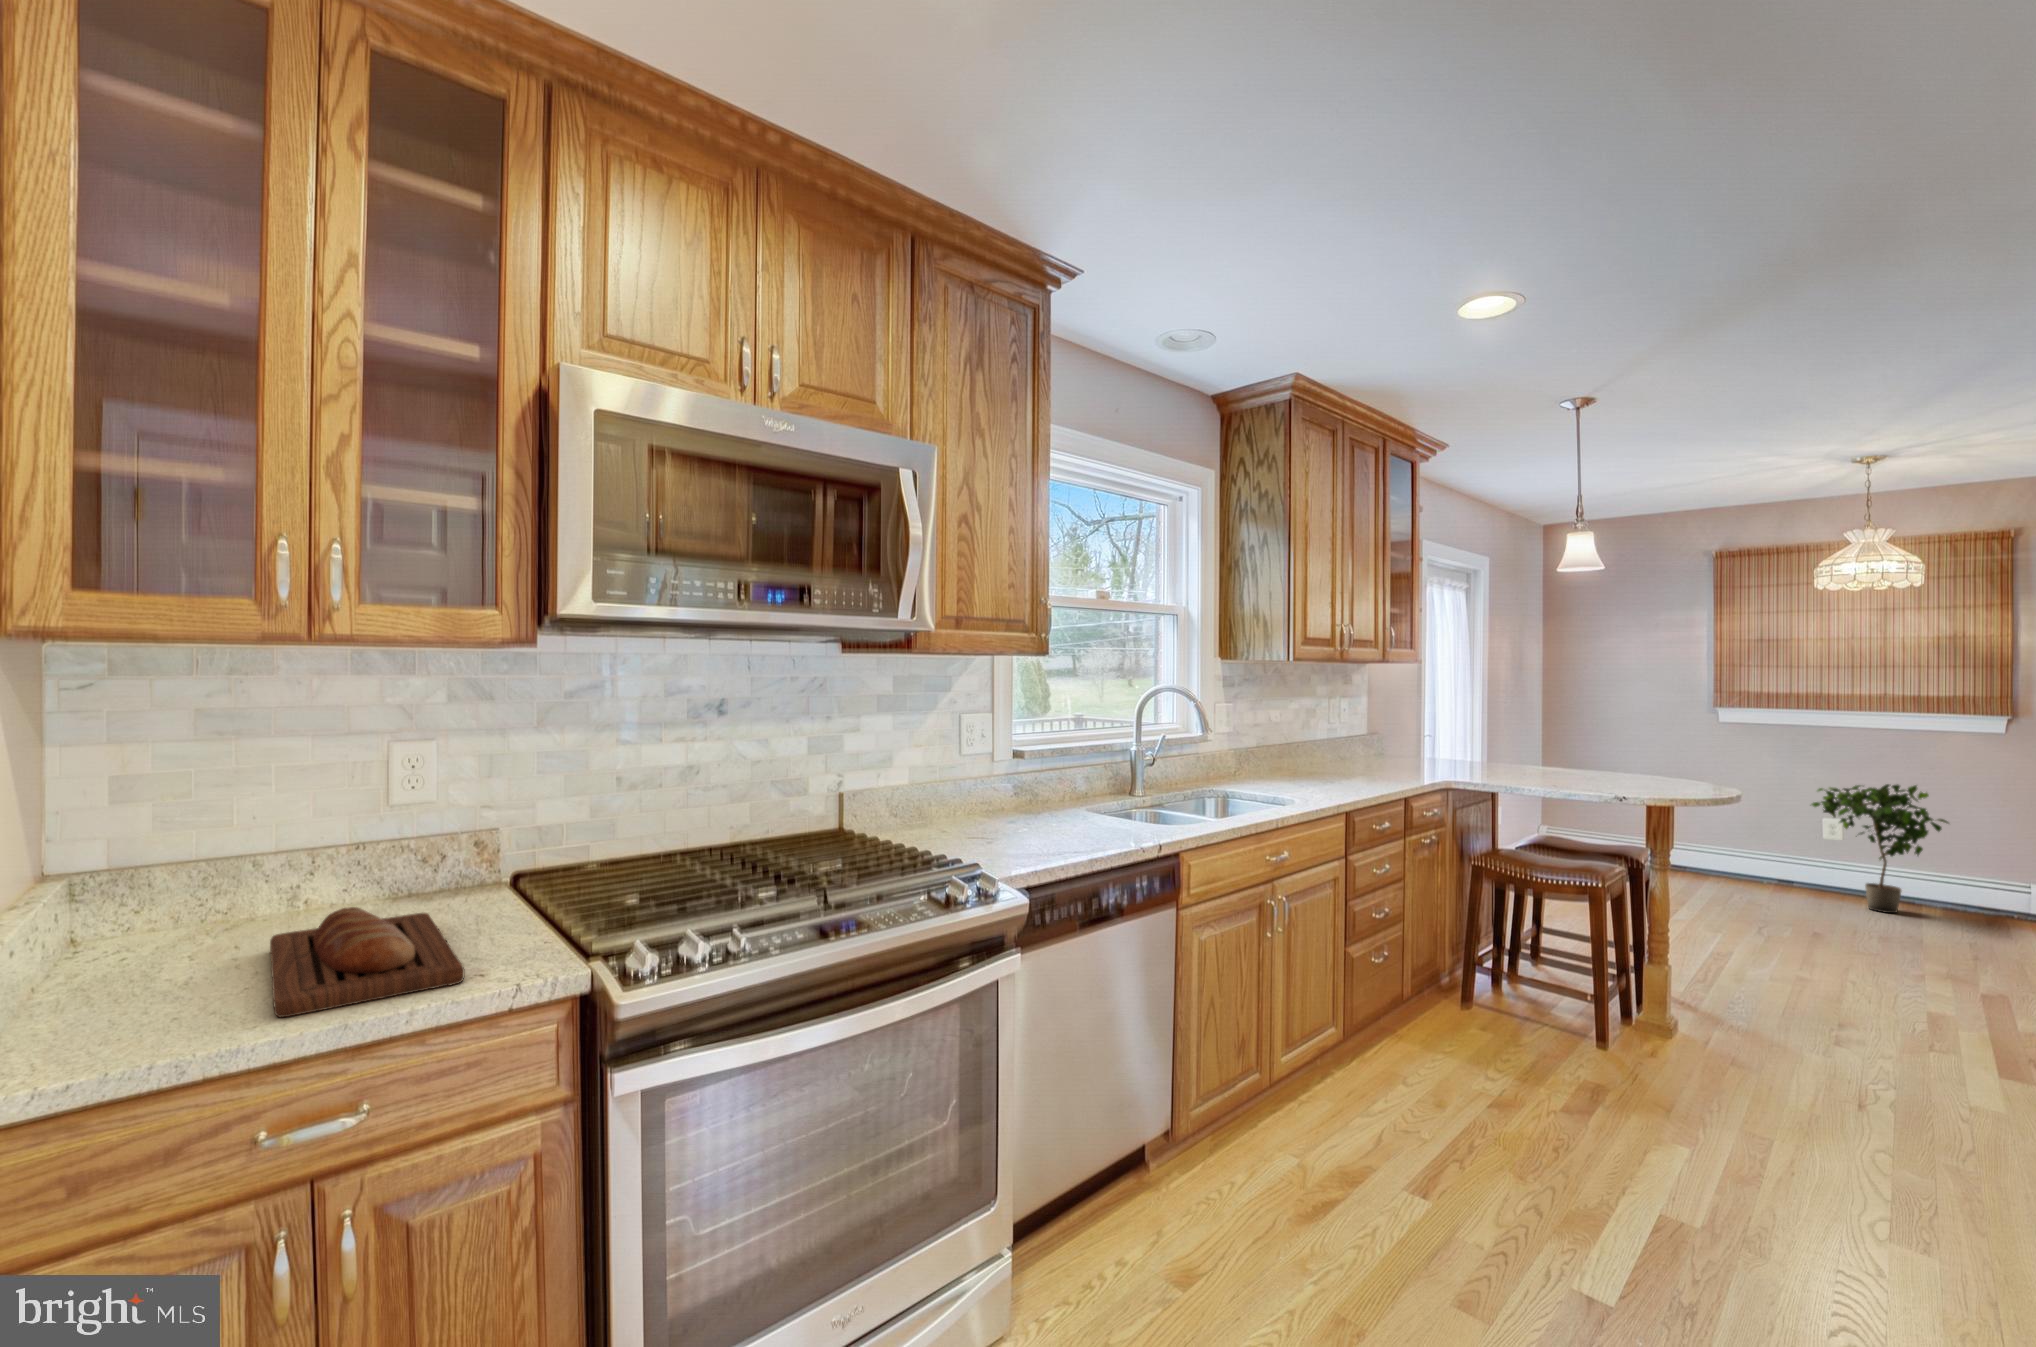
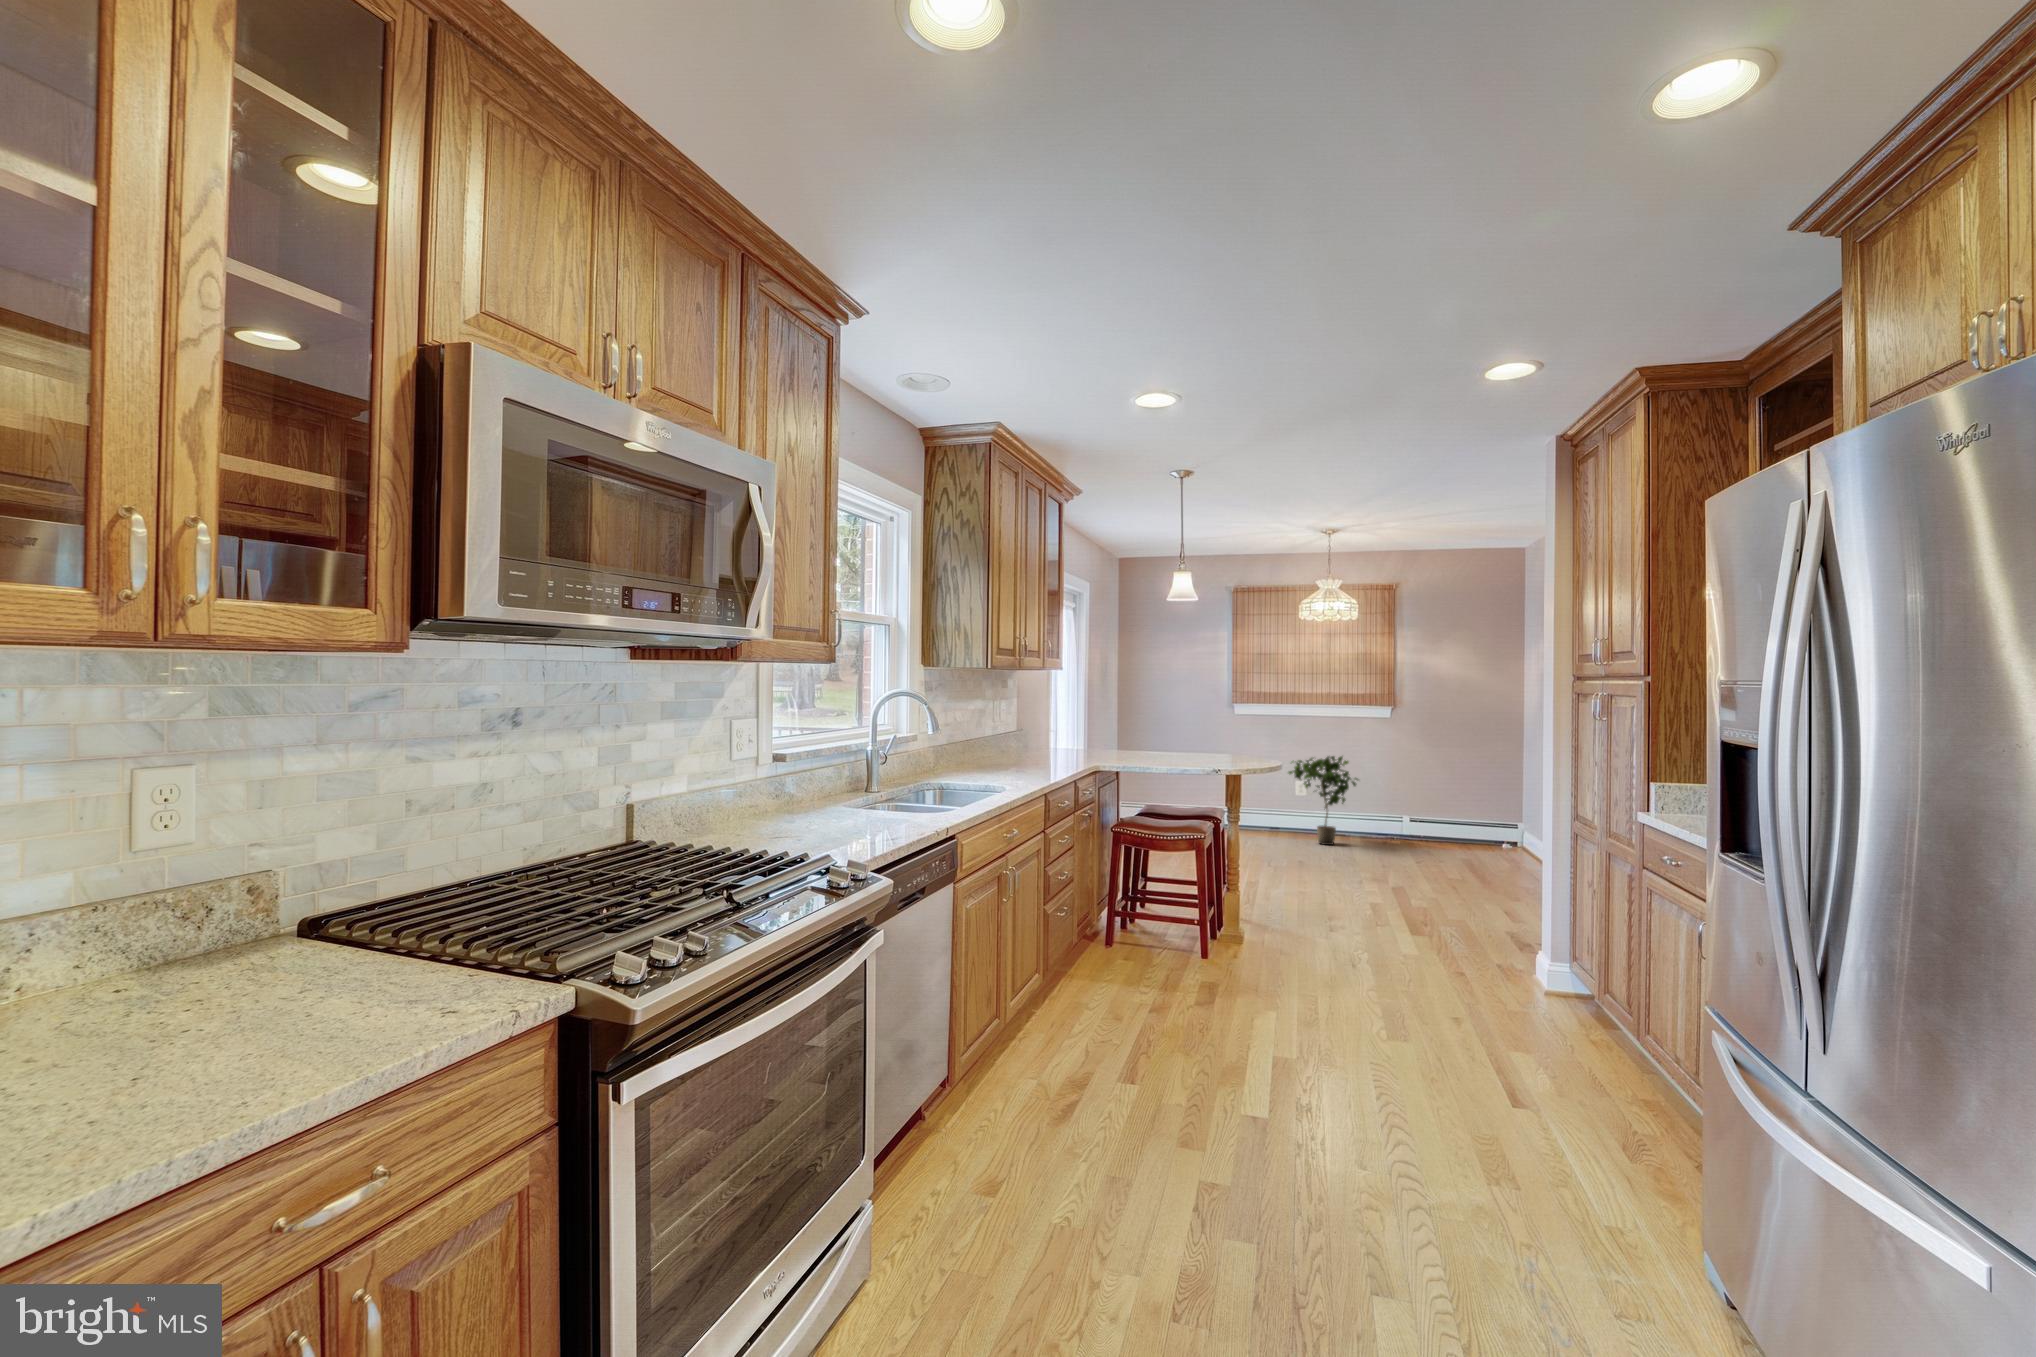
bread loaf: present [270,907,465,1017] -> none [83,967,446,1088]

